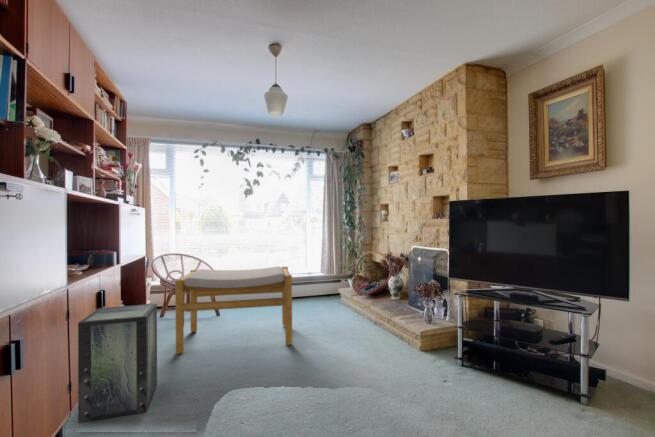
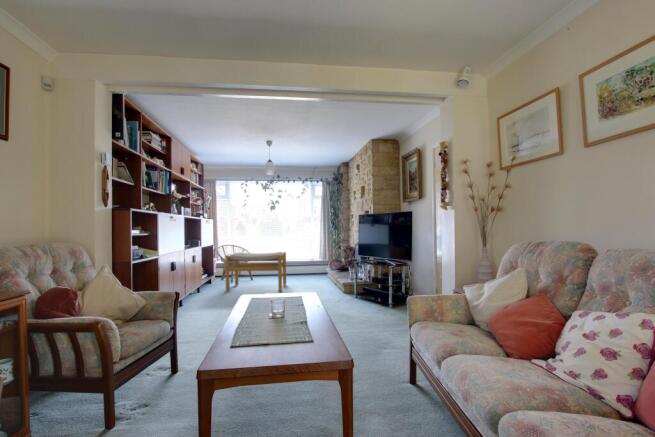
storage box: present [78,304,157,423] -> none [188,263,216,304]

